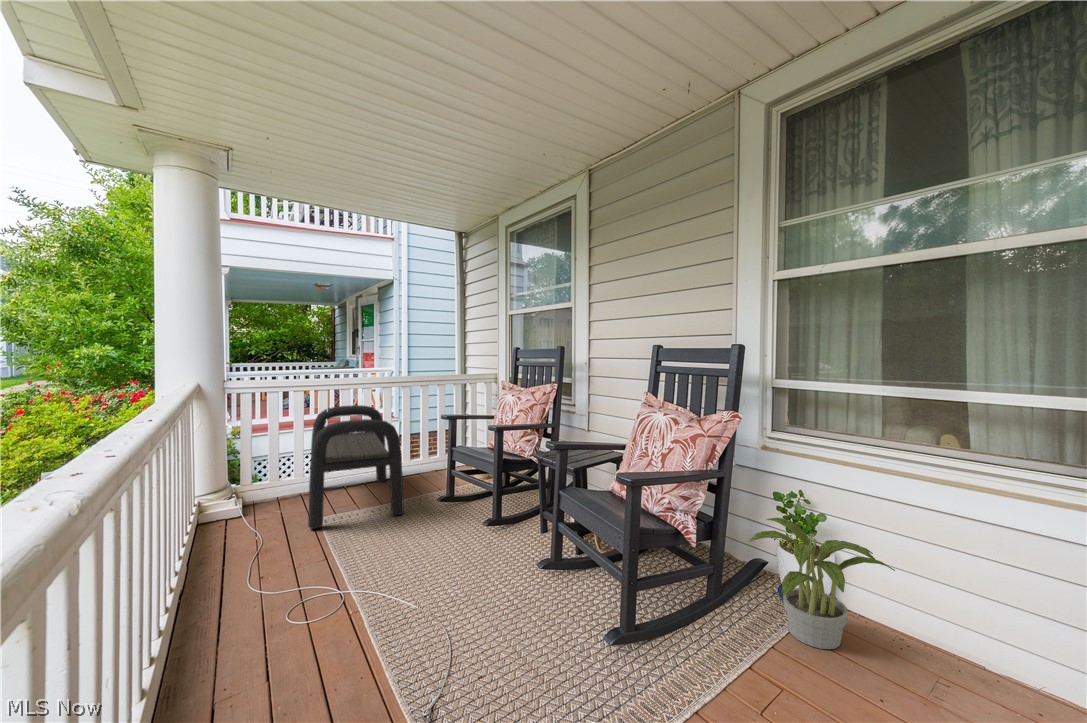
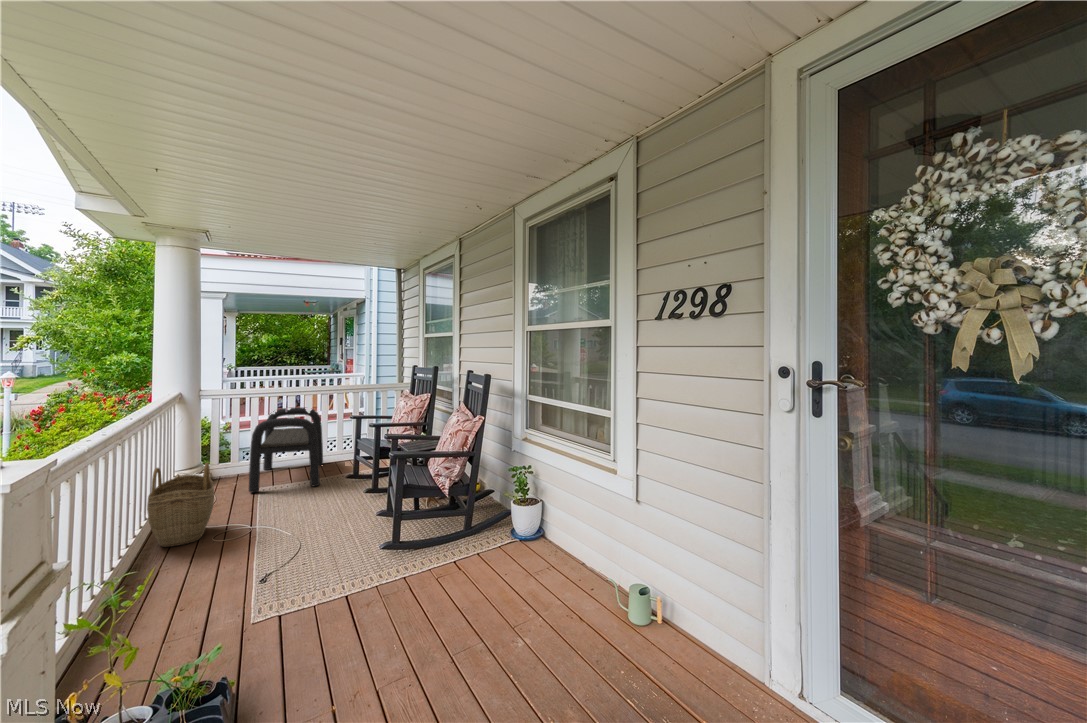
woven basket: none [182,495,287,646] -> present [147,463,214,547]
potted plant: present [749,518,895,649] -> none [482,484,554,560]

